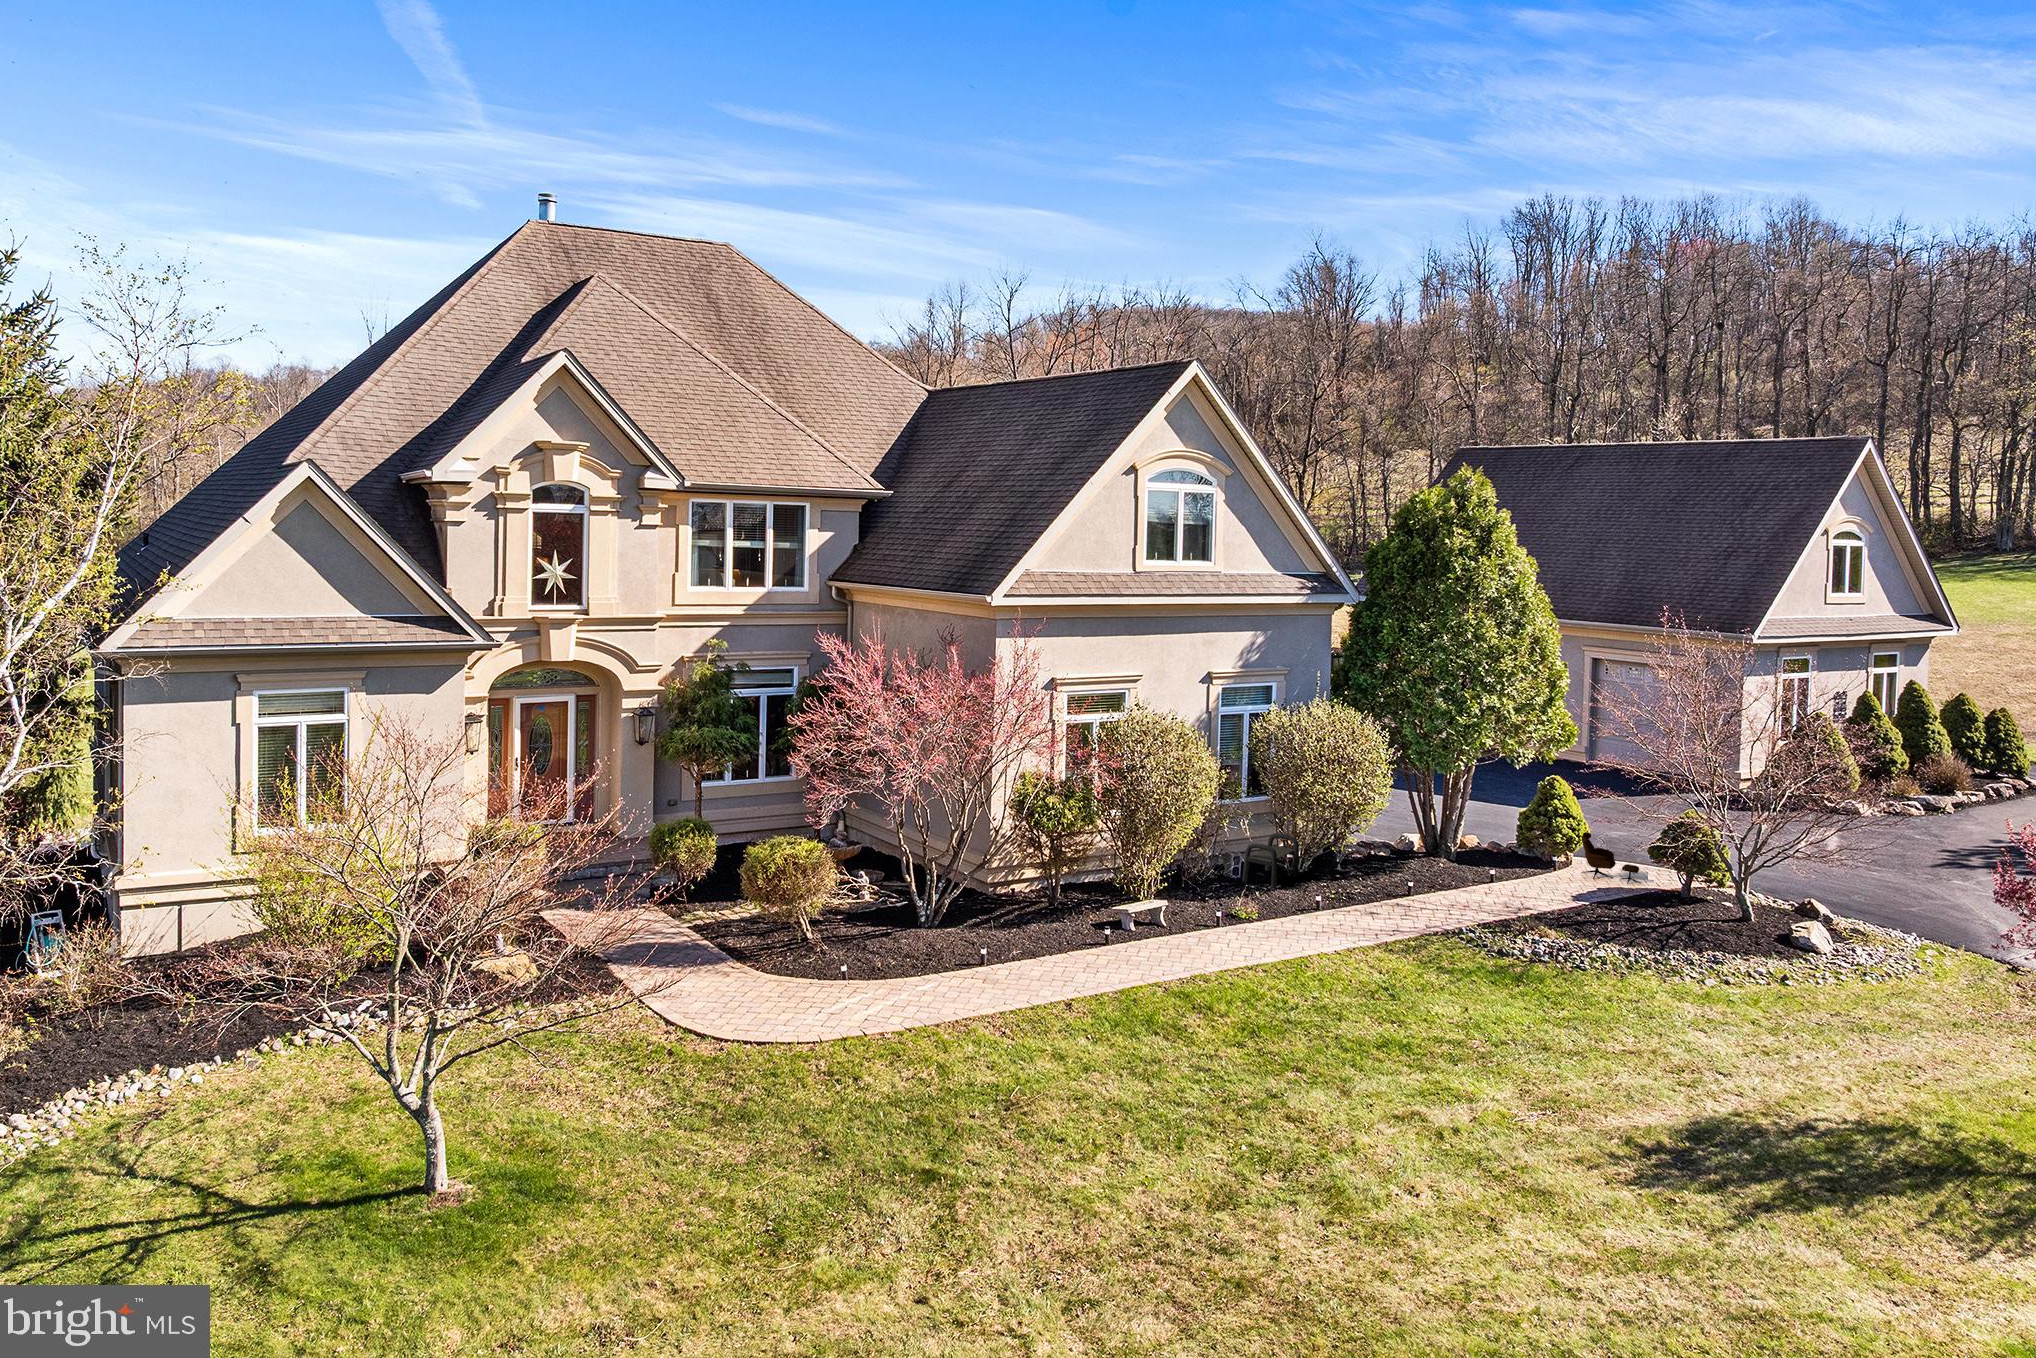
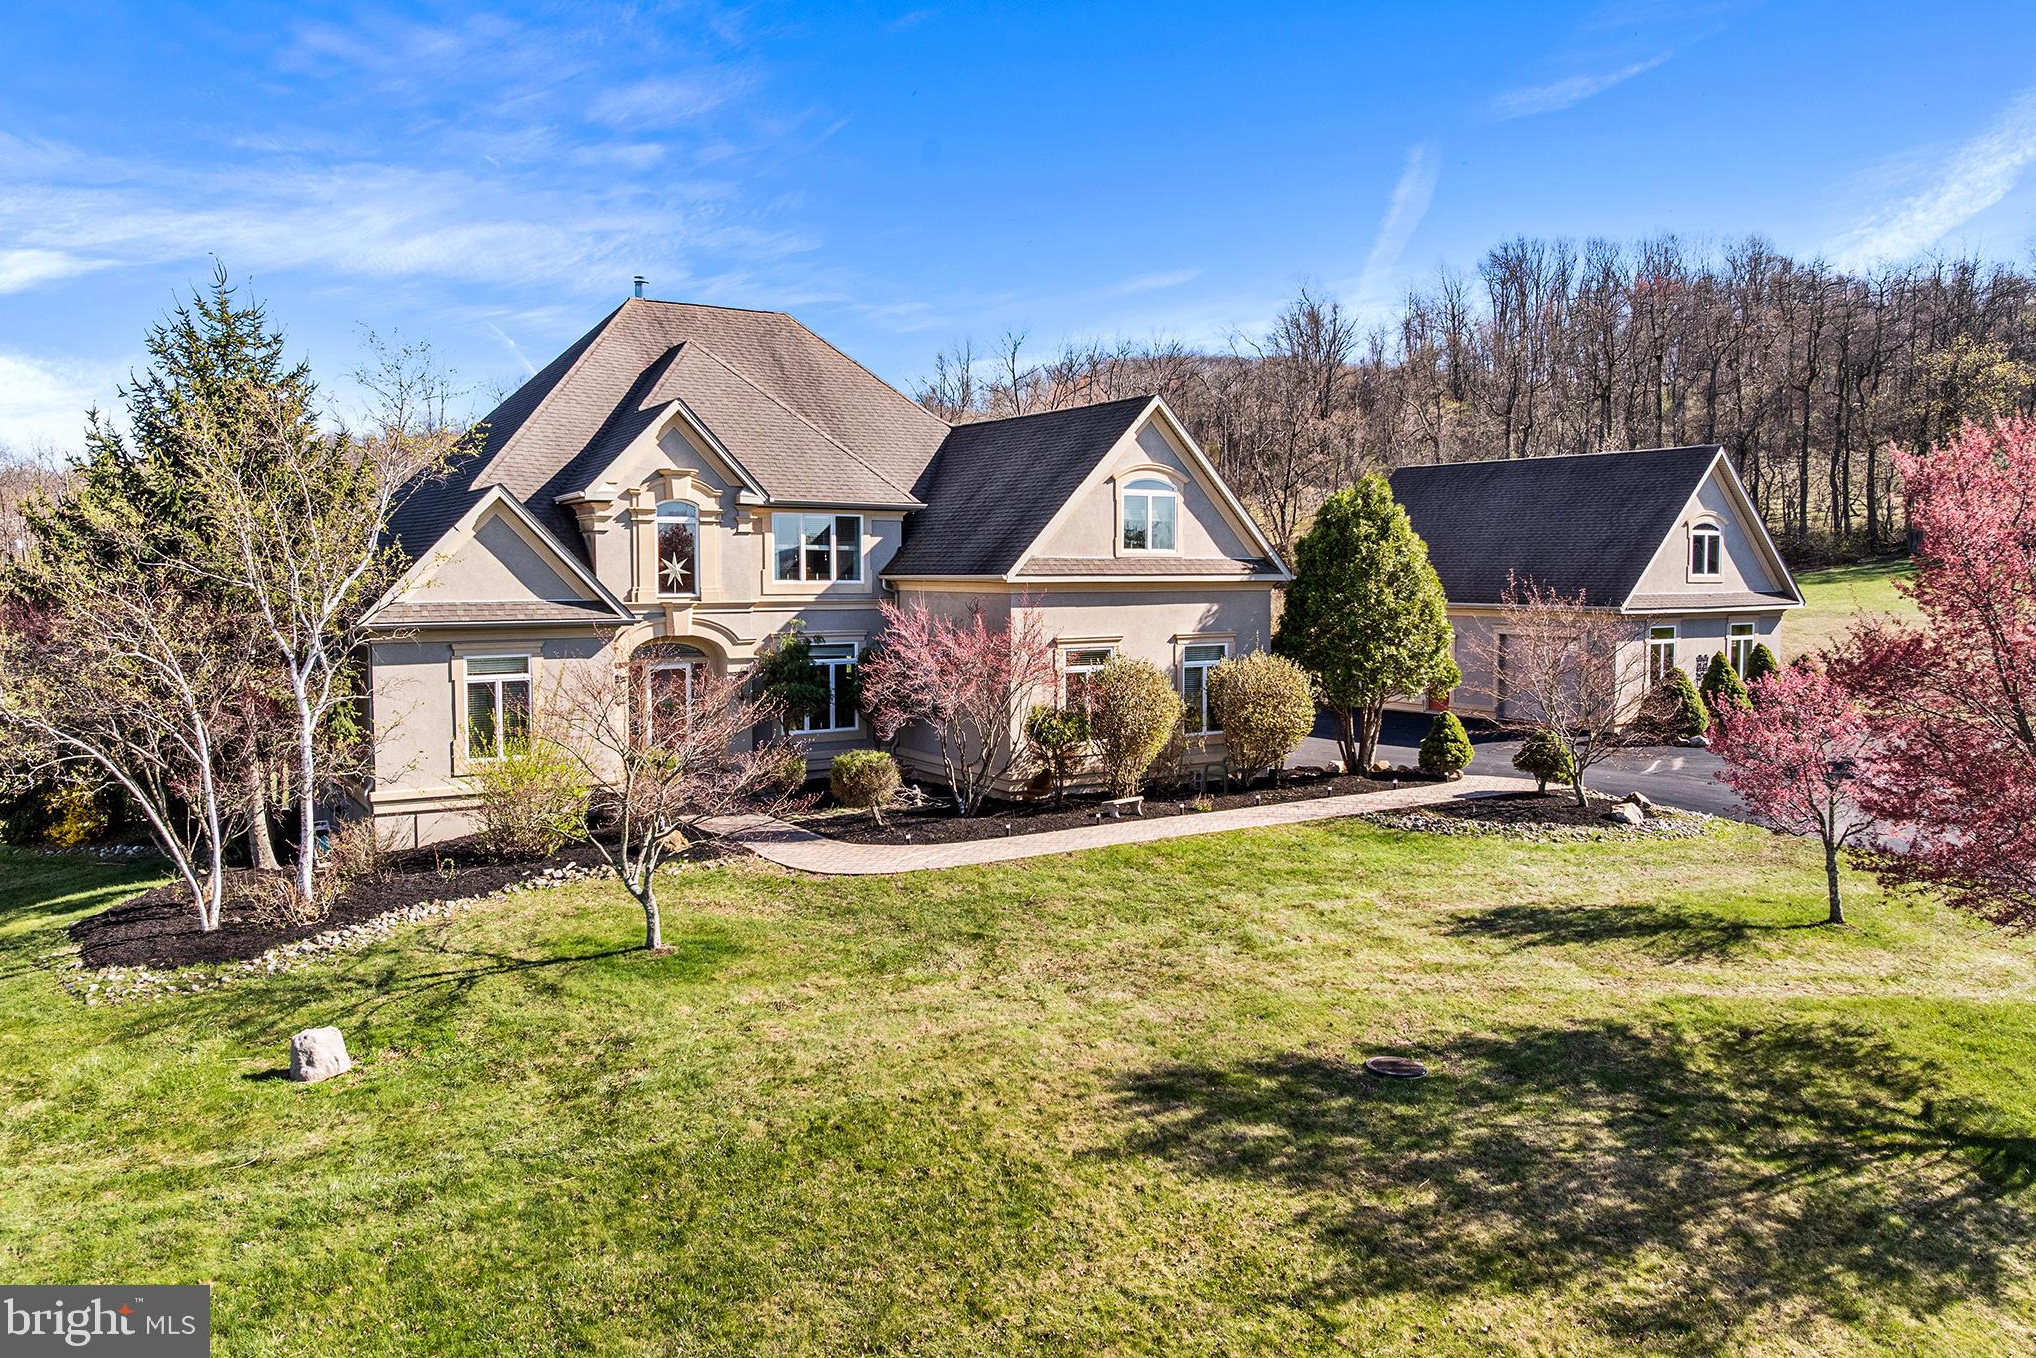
lounge chair: present [1581,832,1639,884] -> present [1021,768,1053,810]

